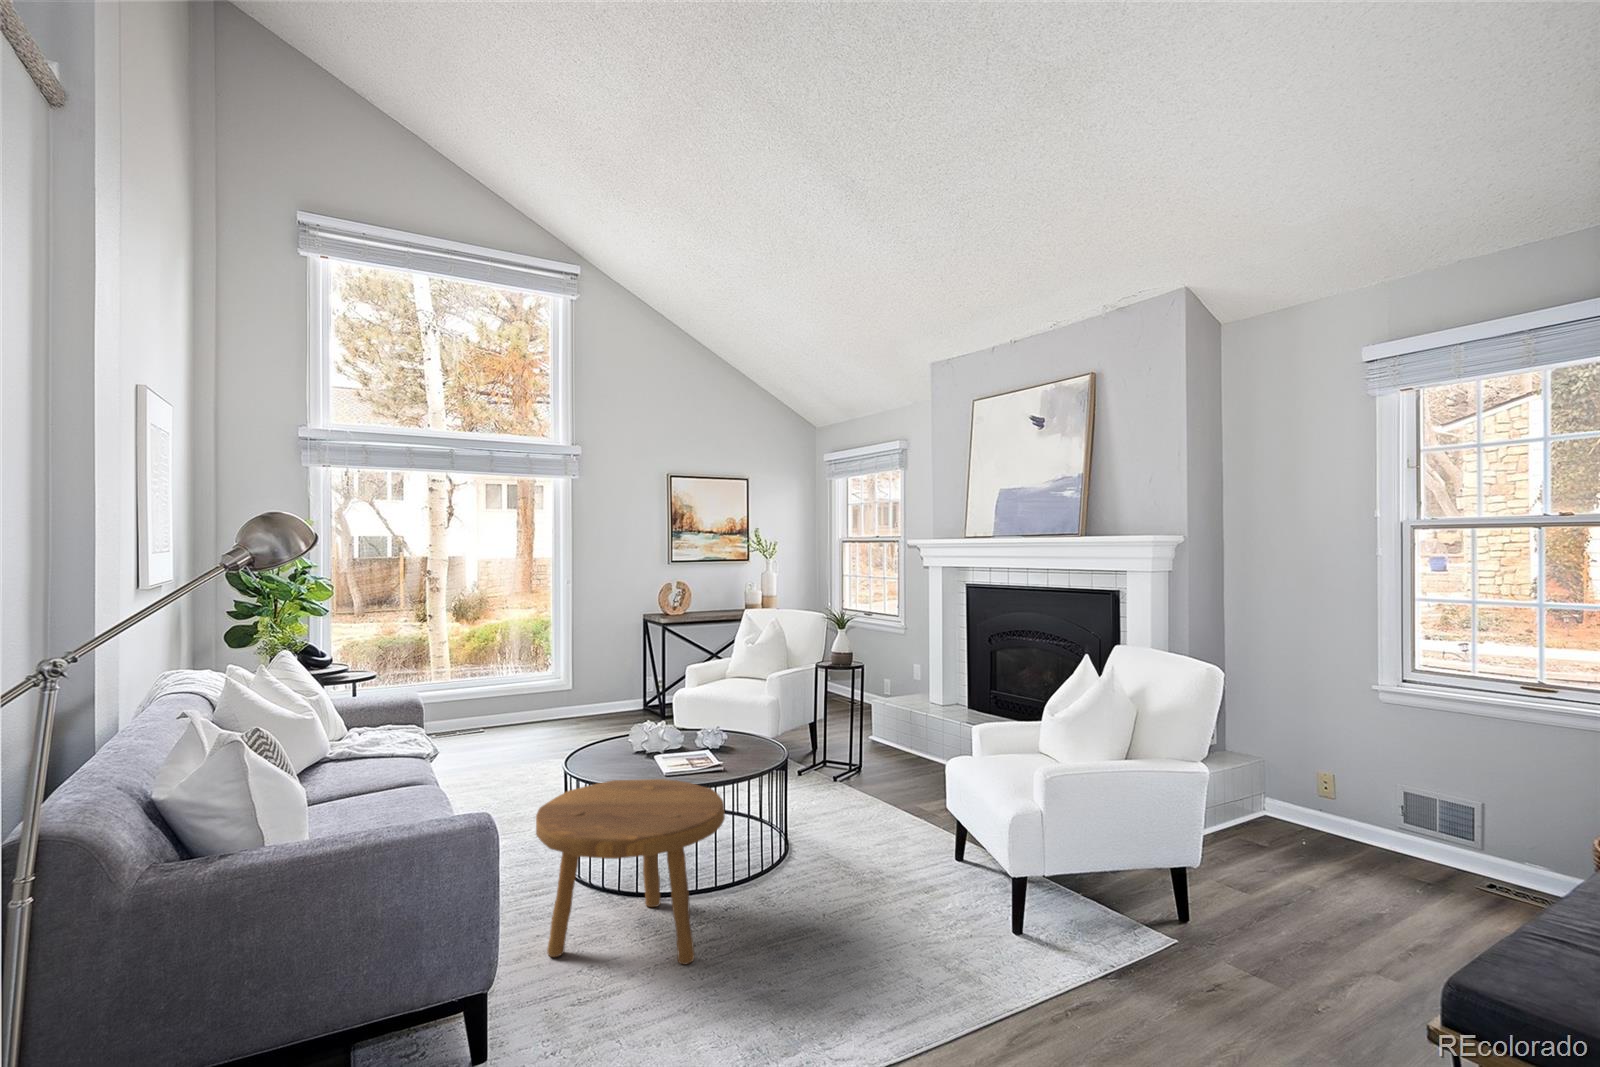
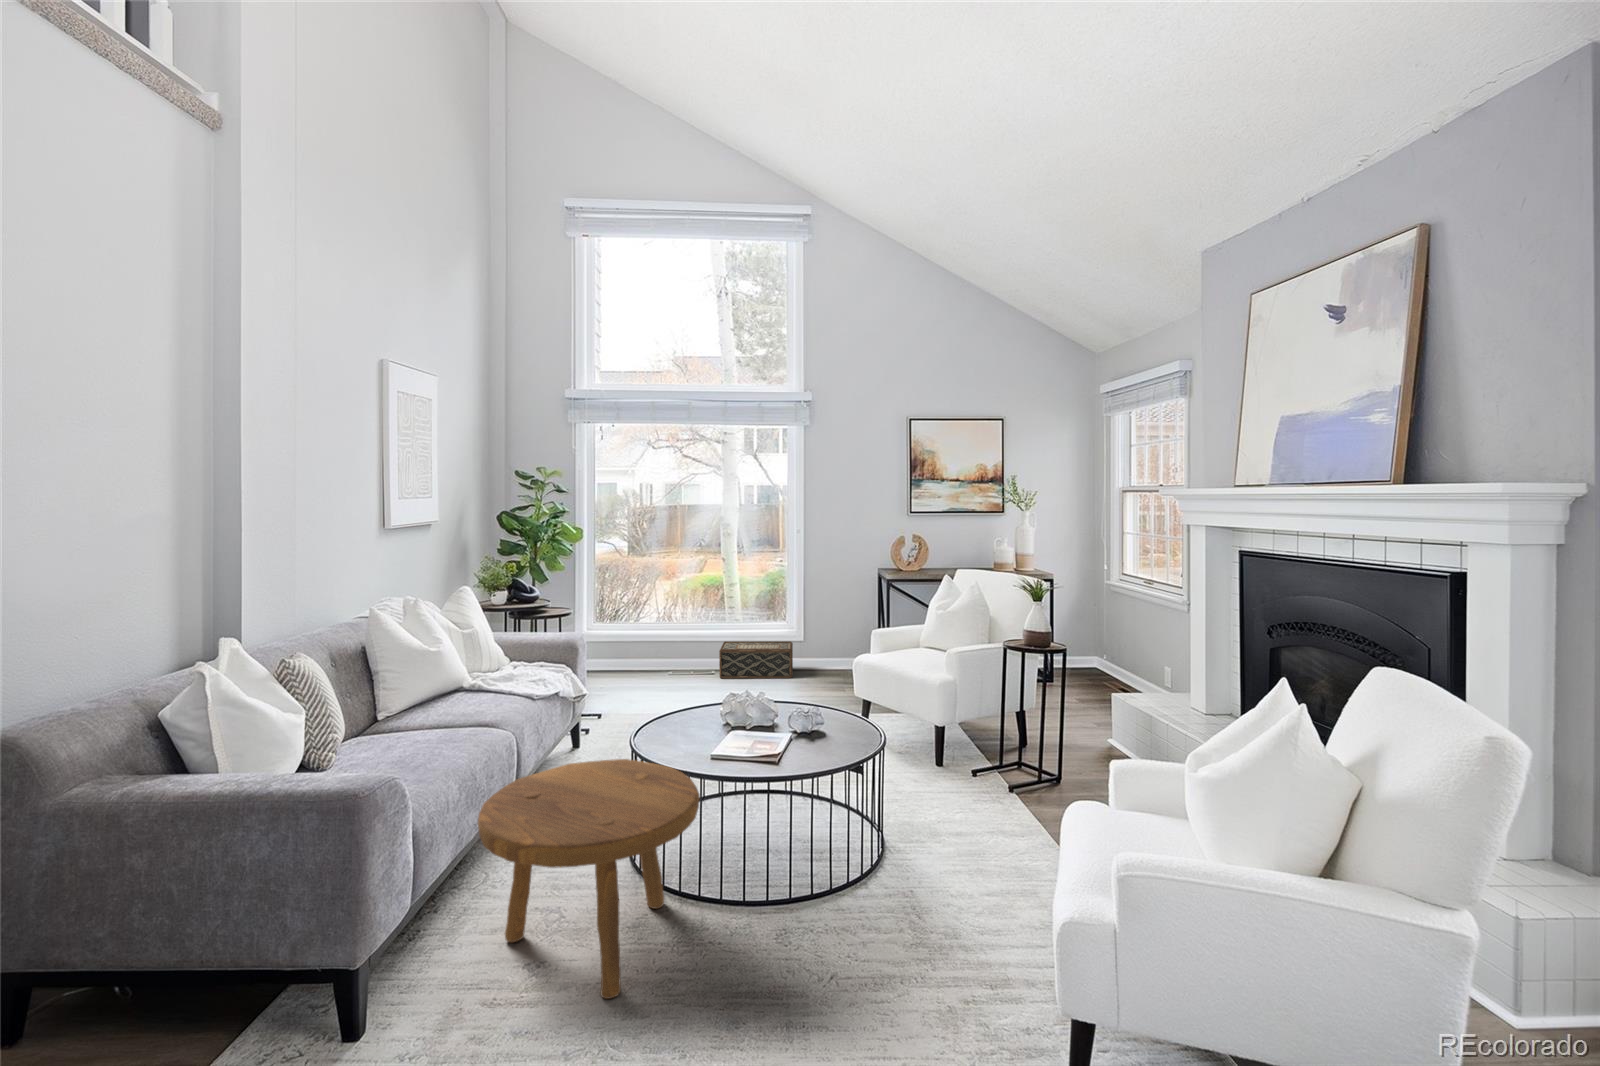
woven basket: none [488,693,572,737] -> present [719,641,793,678]

